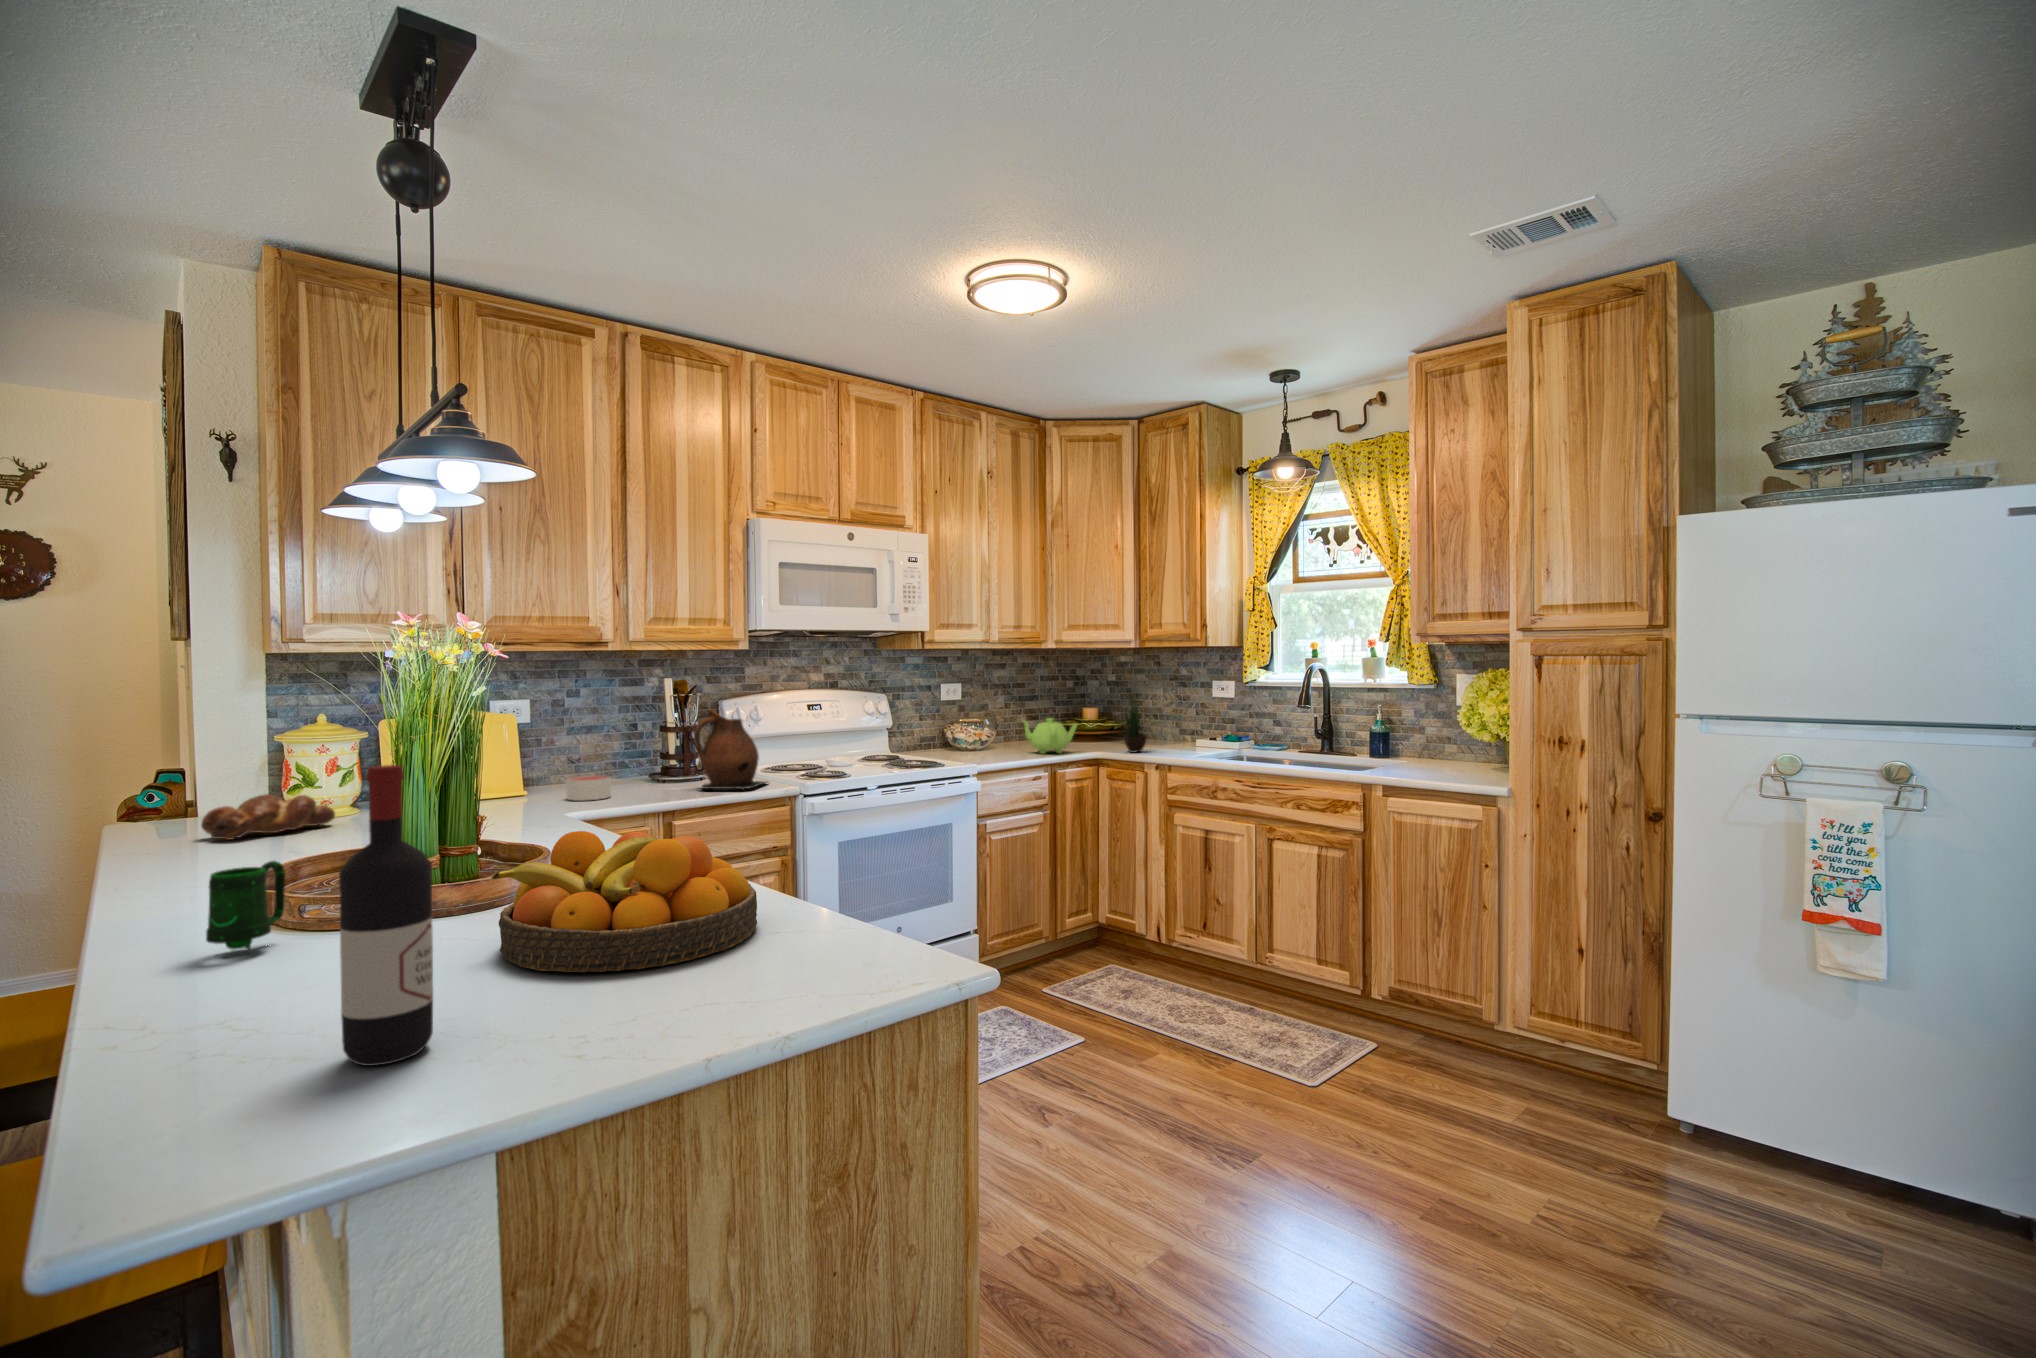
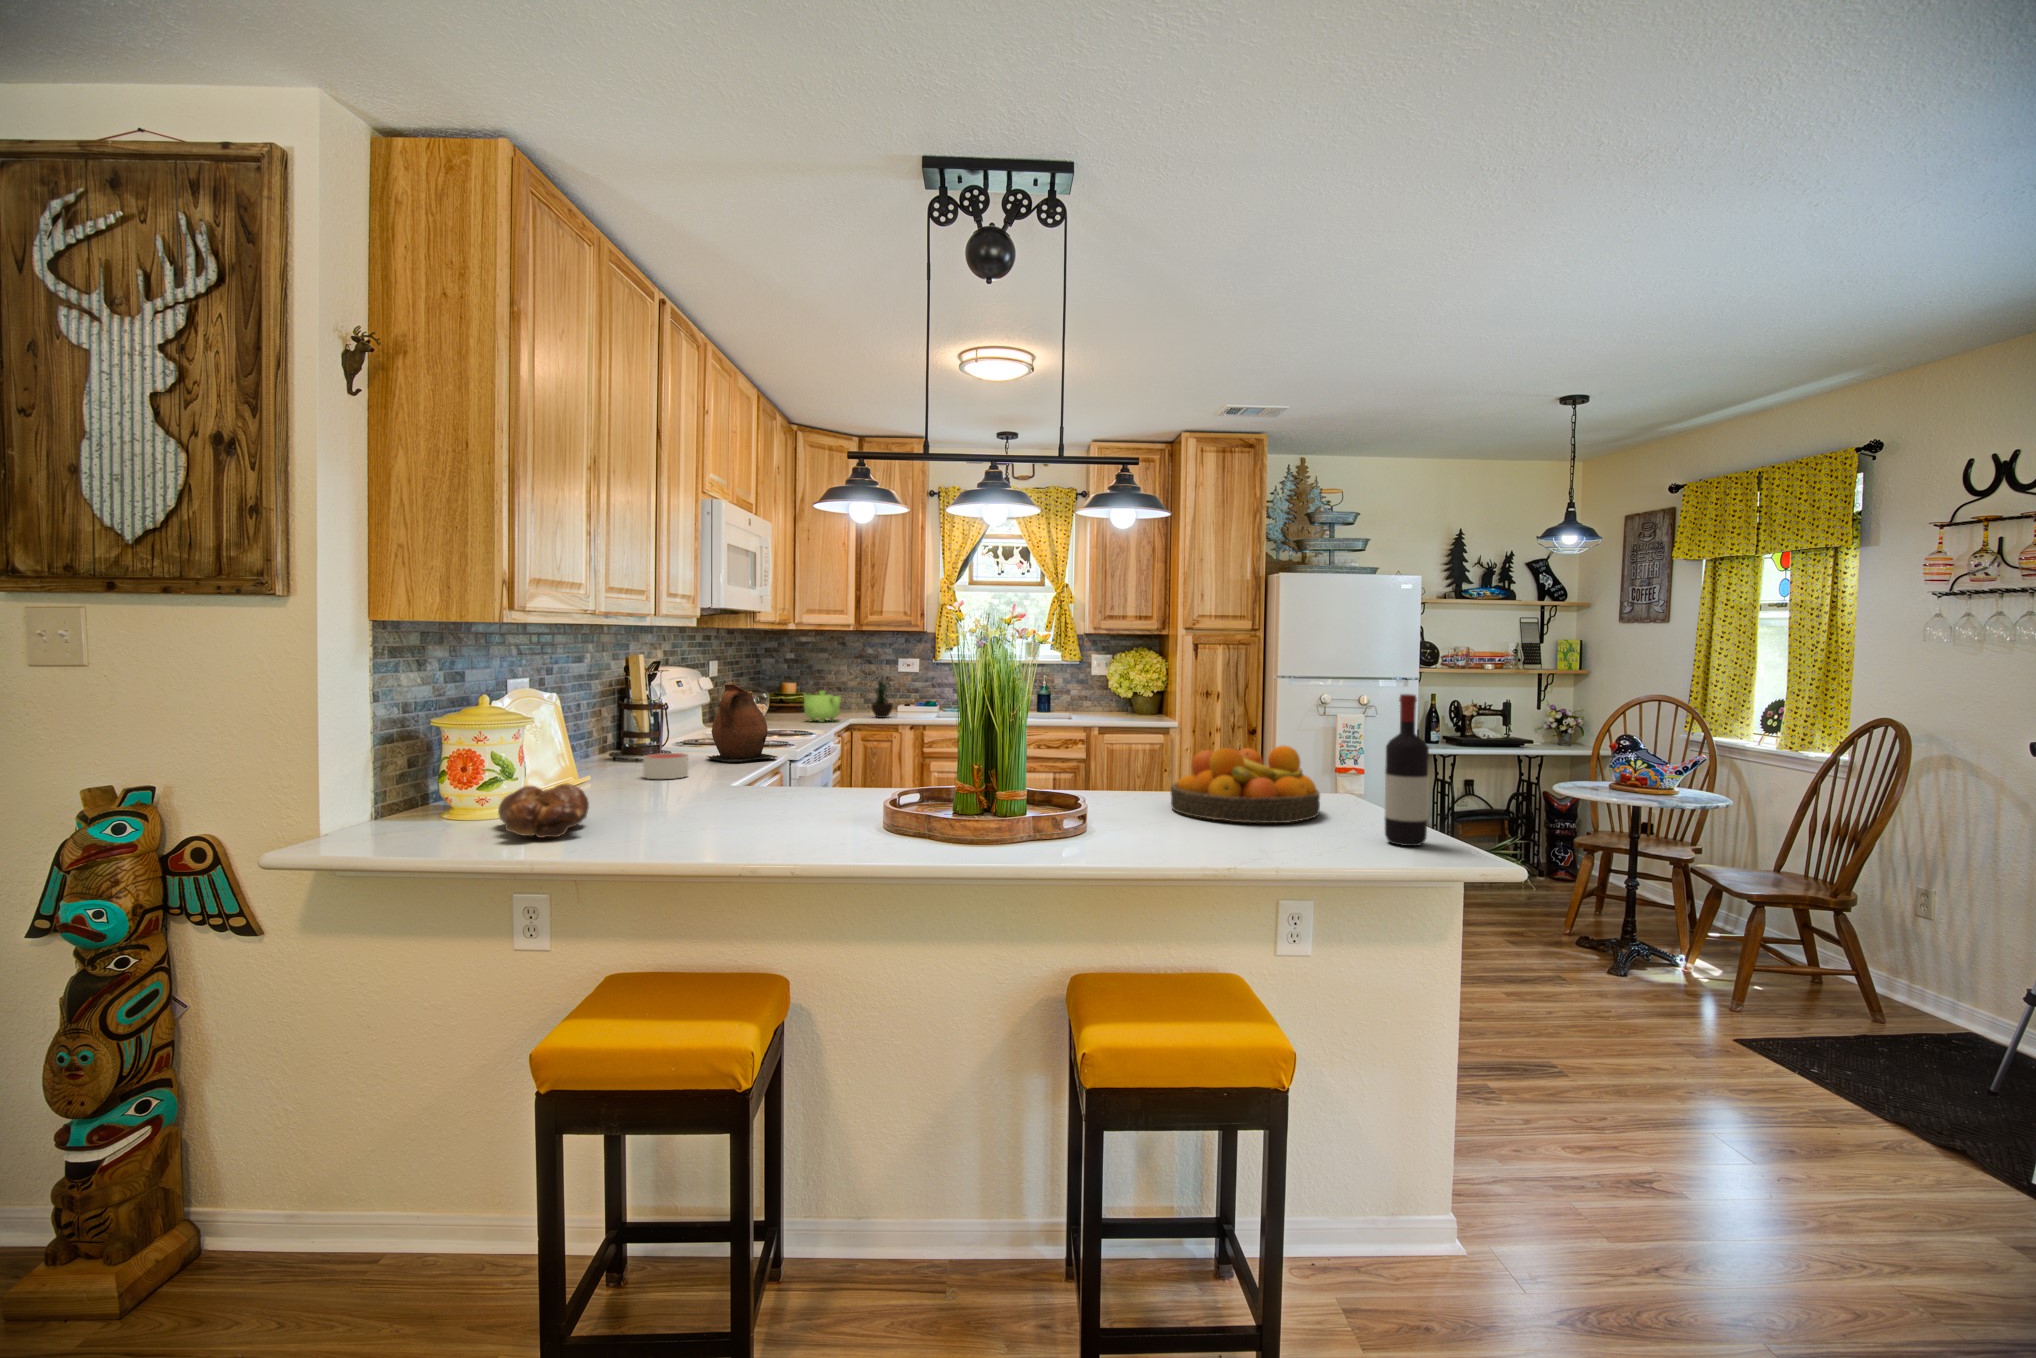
mug: present [206,861,285,950] -> none [1109,784,1154,853]

